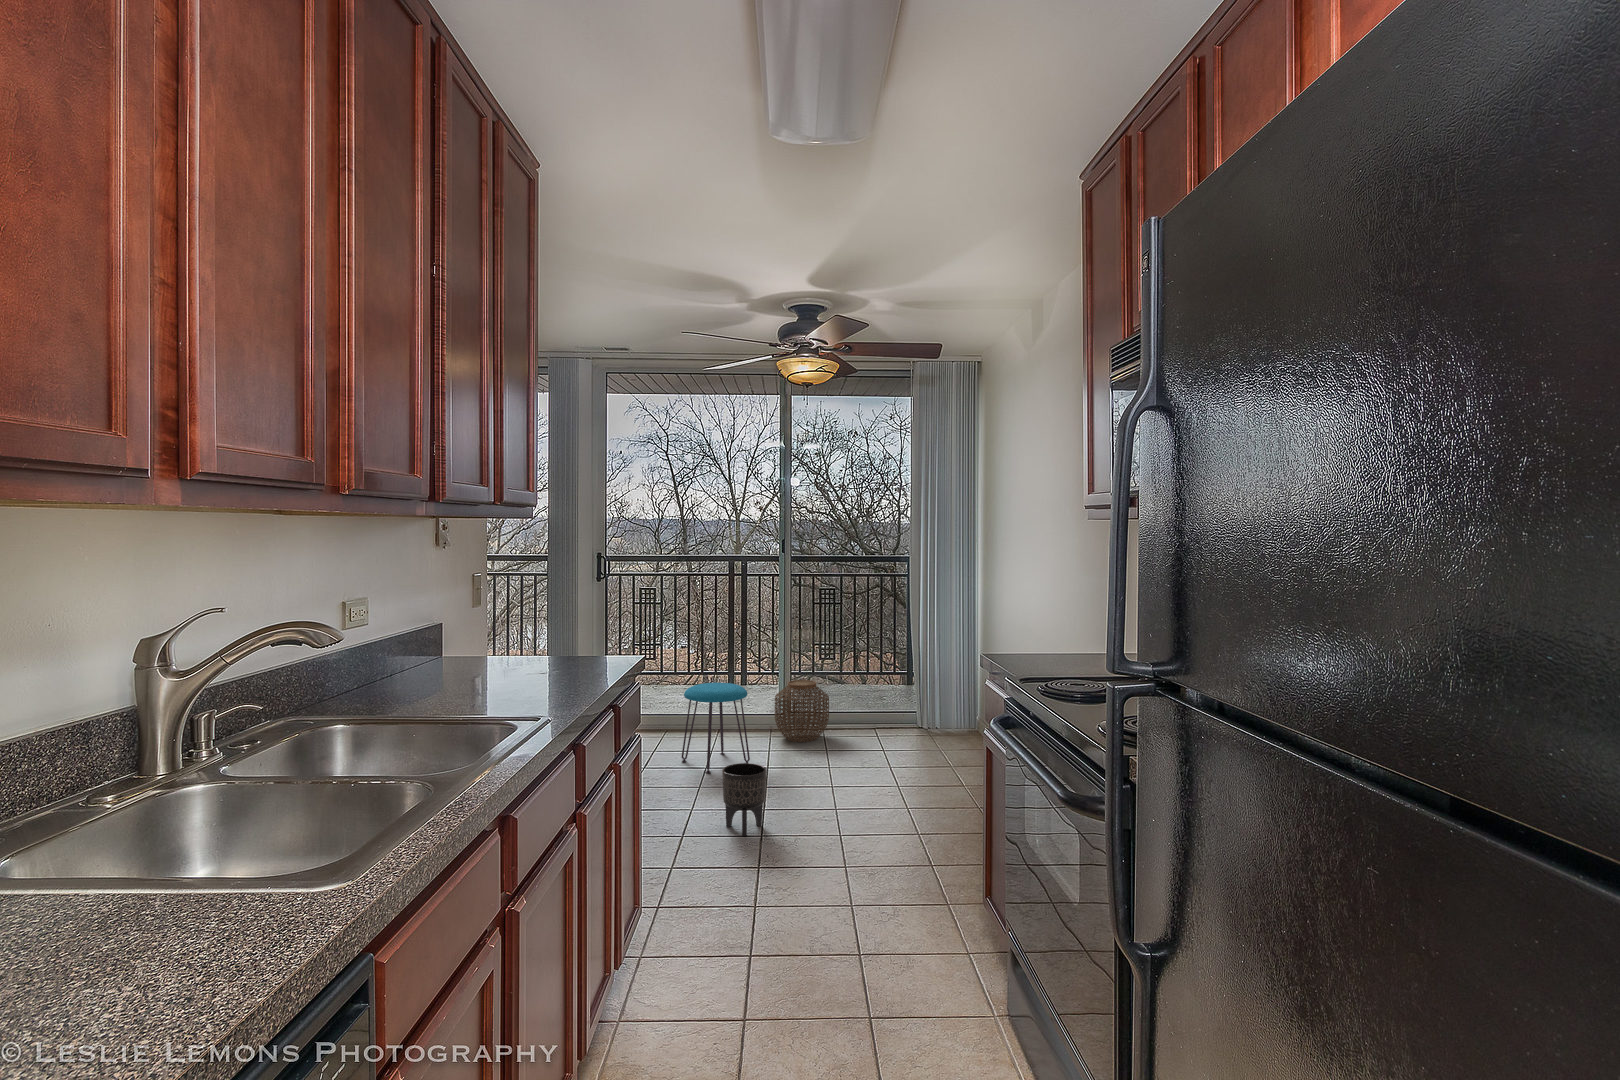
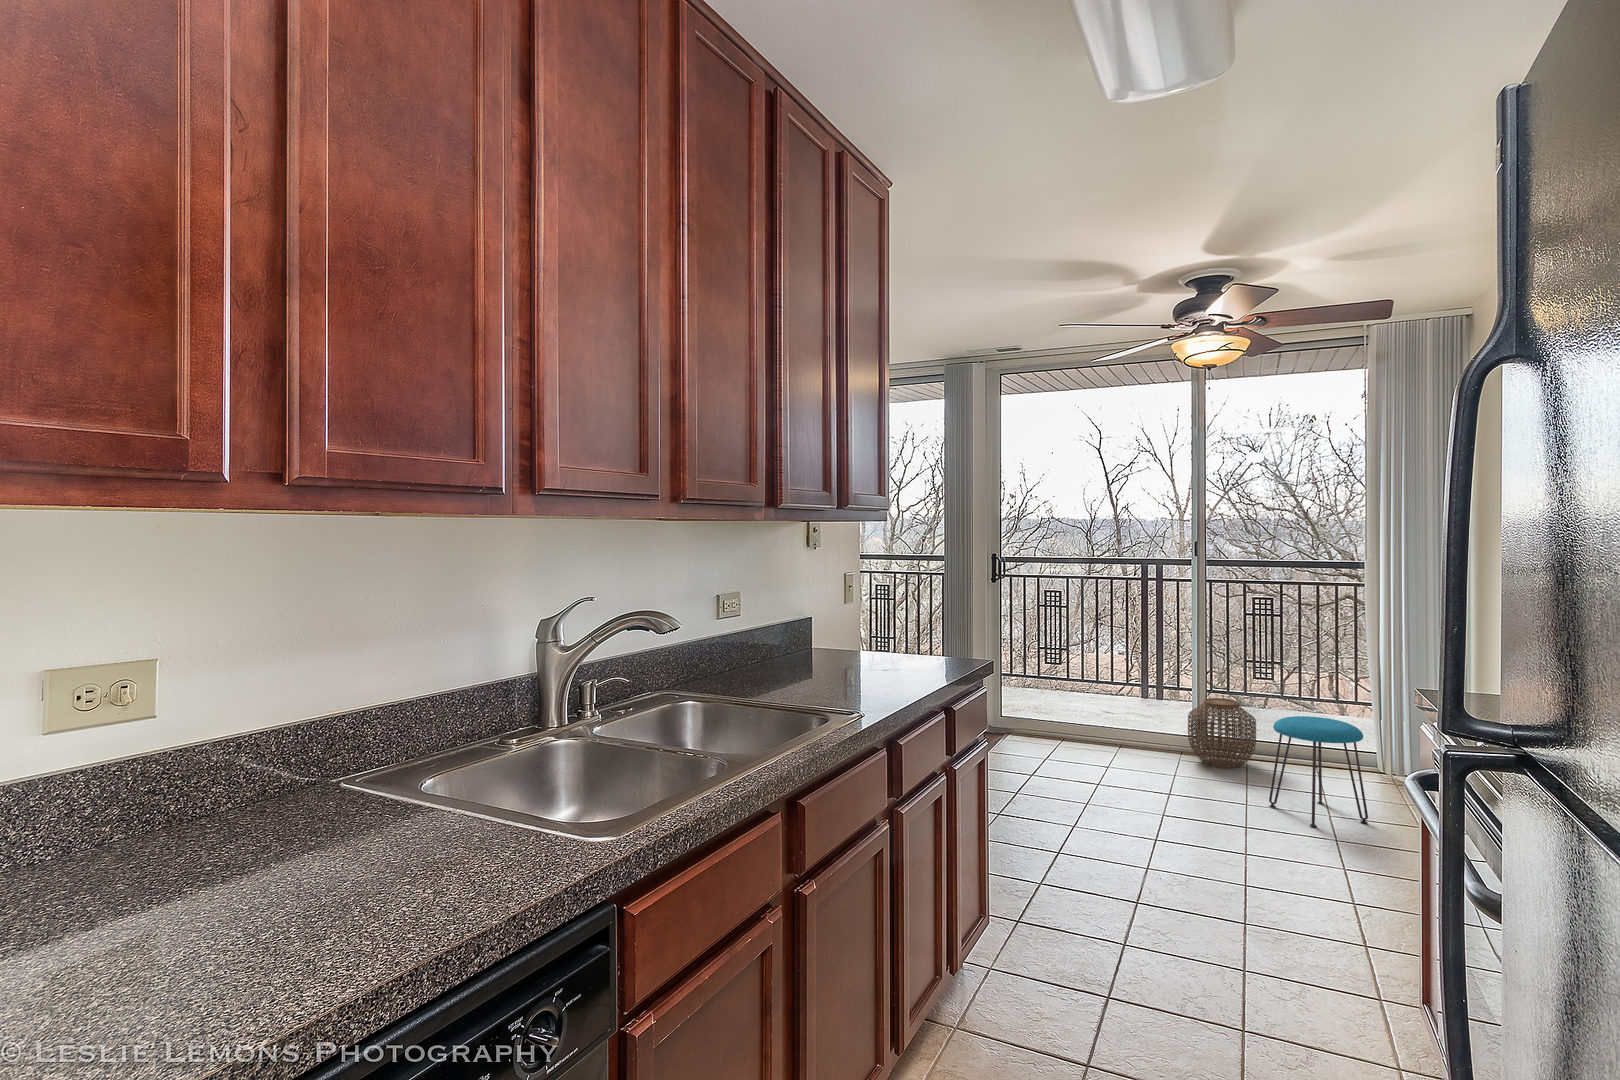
stool: present [682,683,750,773] -> present [1269,716,1368,827]
planter: present [722,763,767,836] -> none [1106,782,1158,862]

